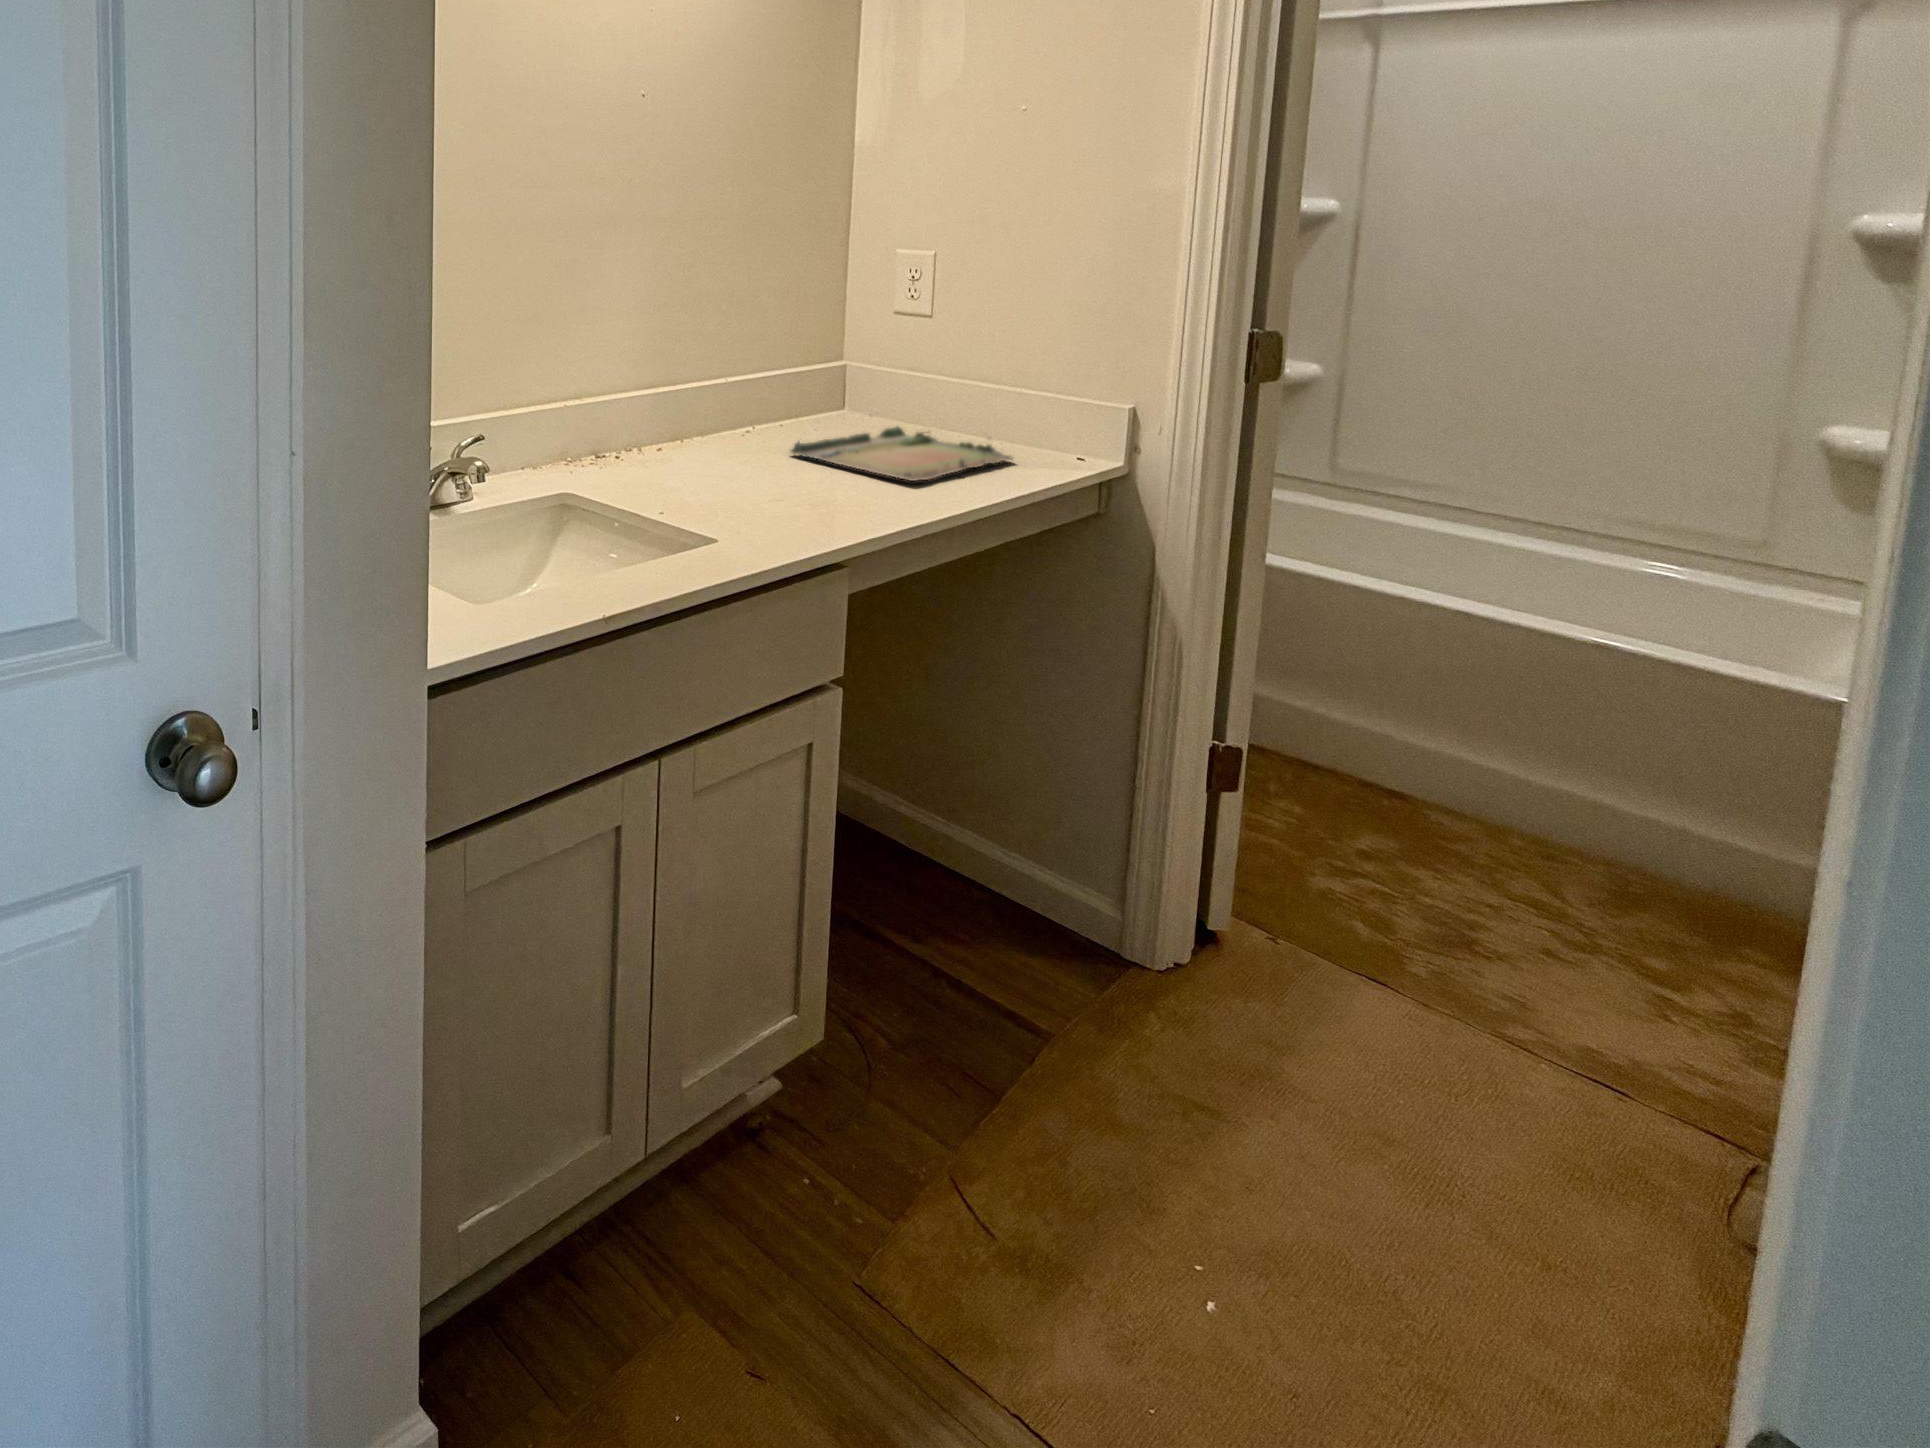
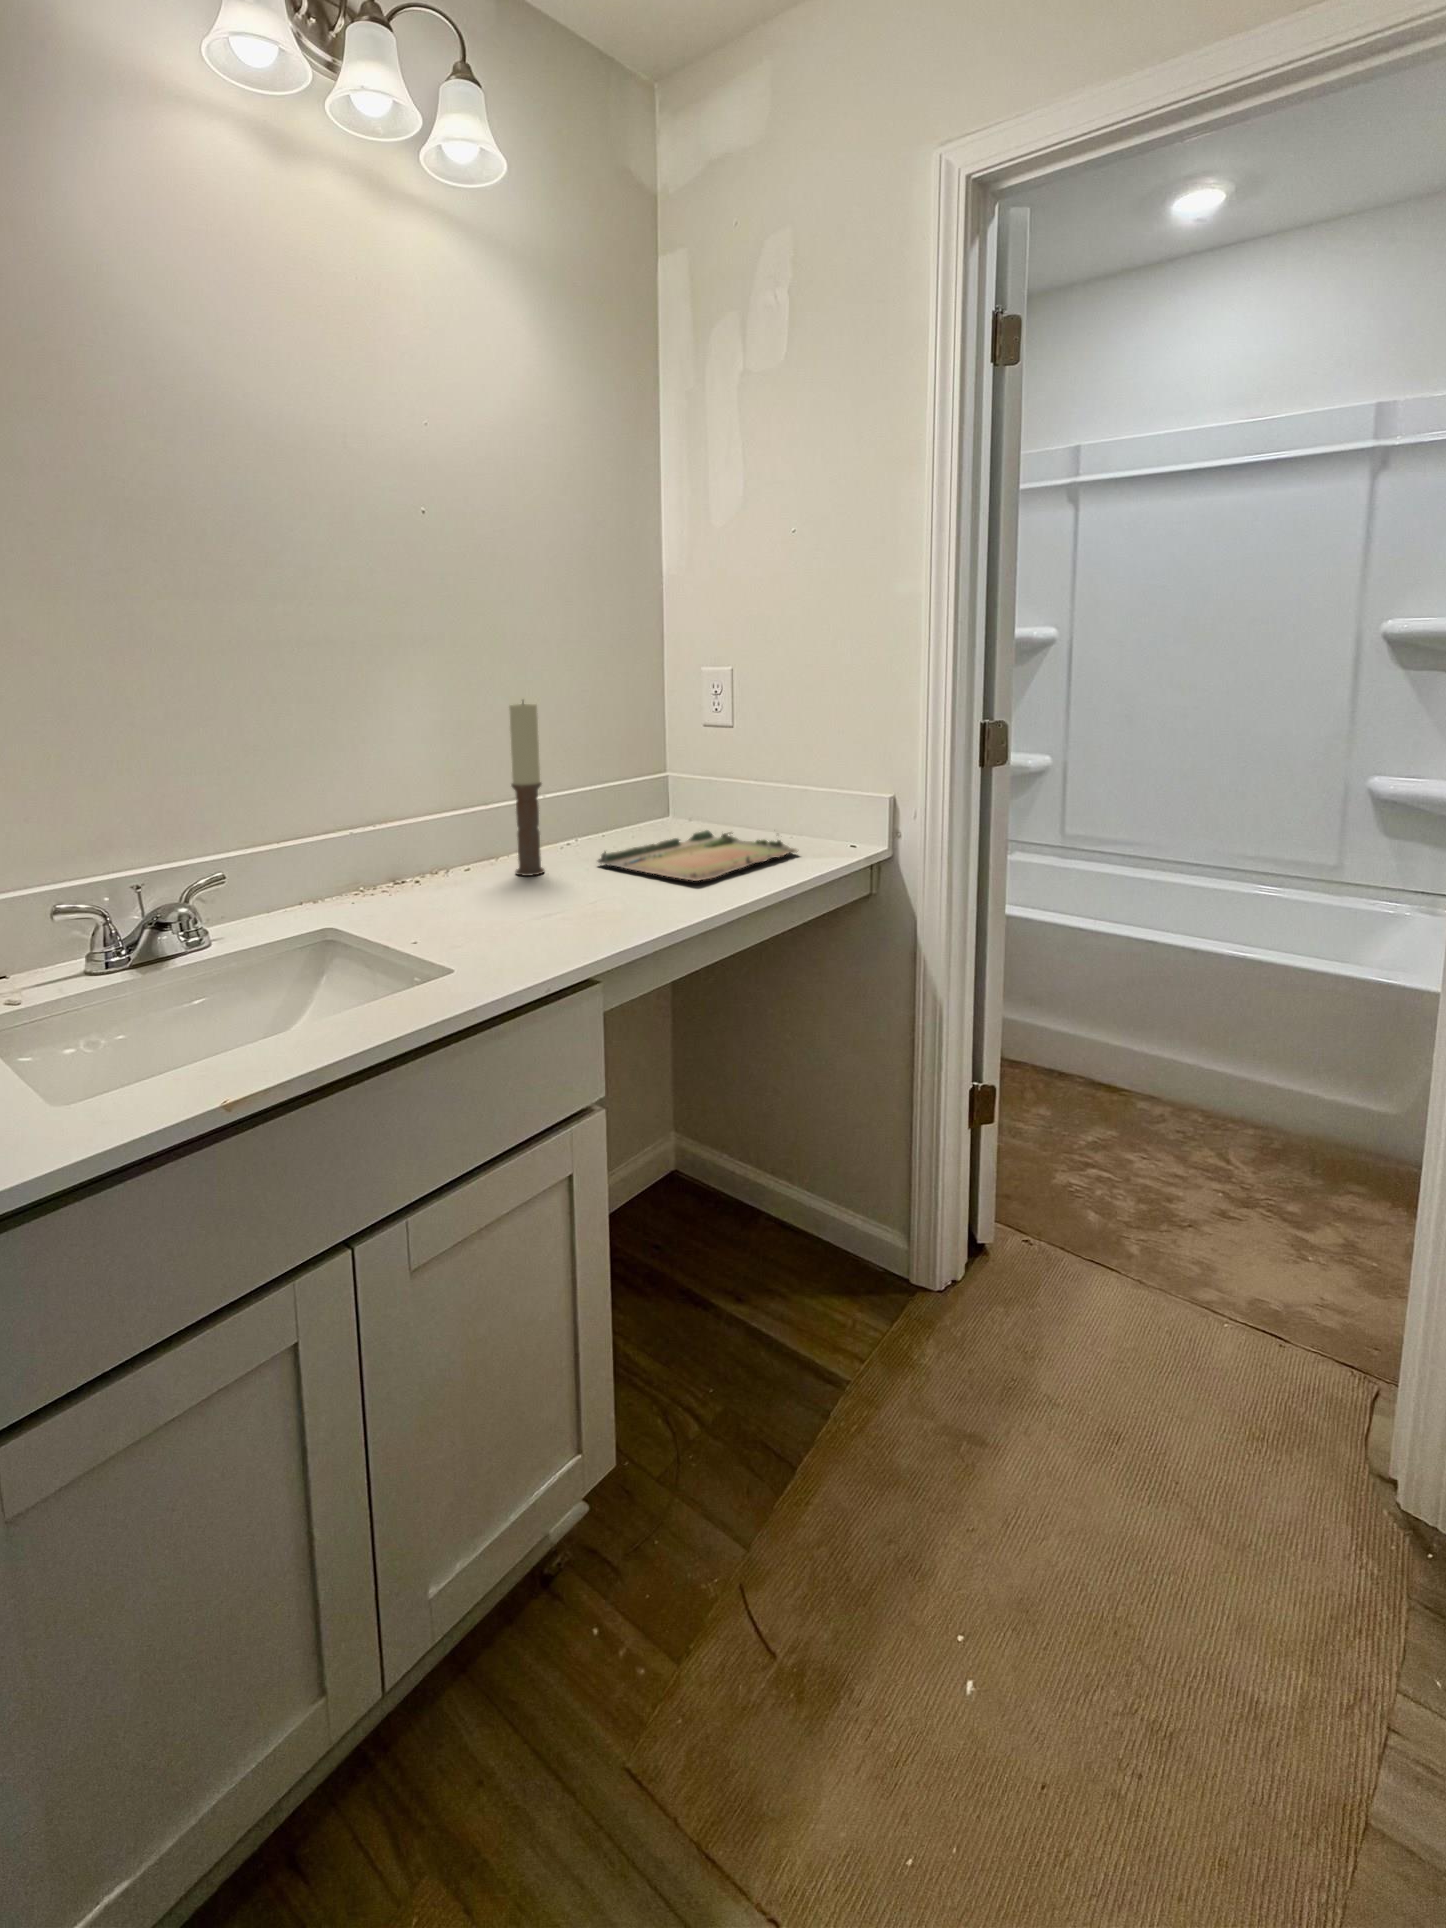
candle: none [707,283,743,460] -> present [509,703,544,876]

